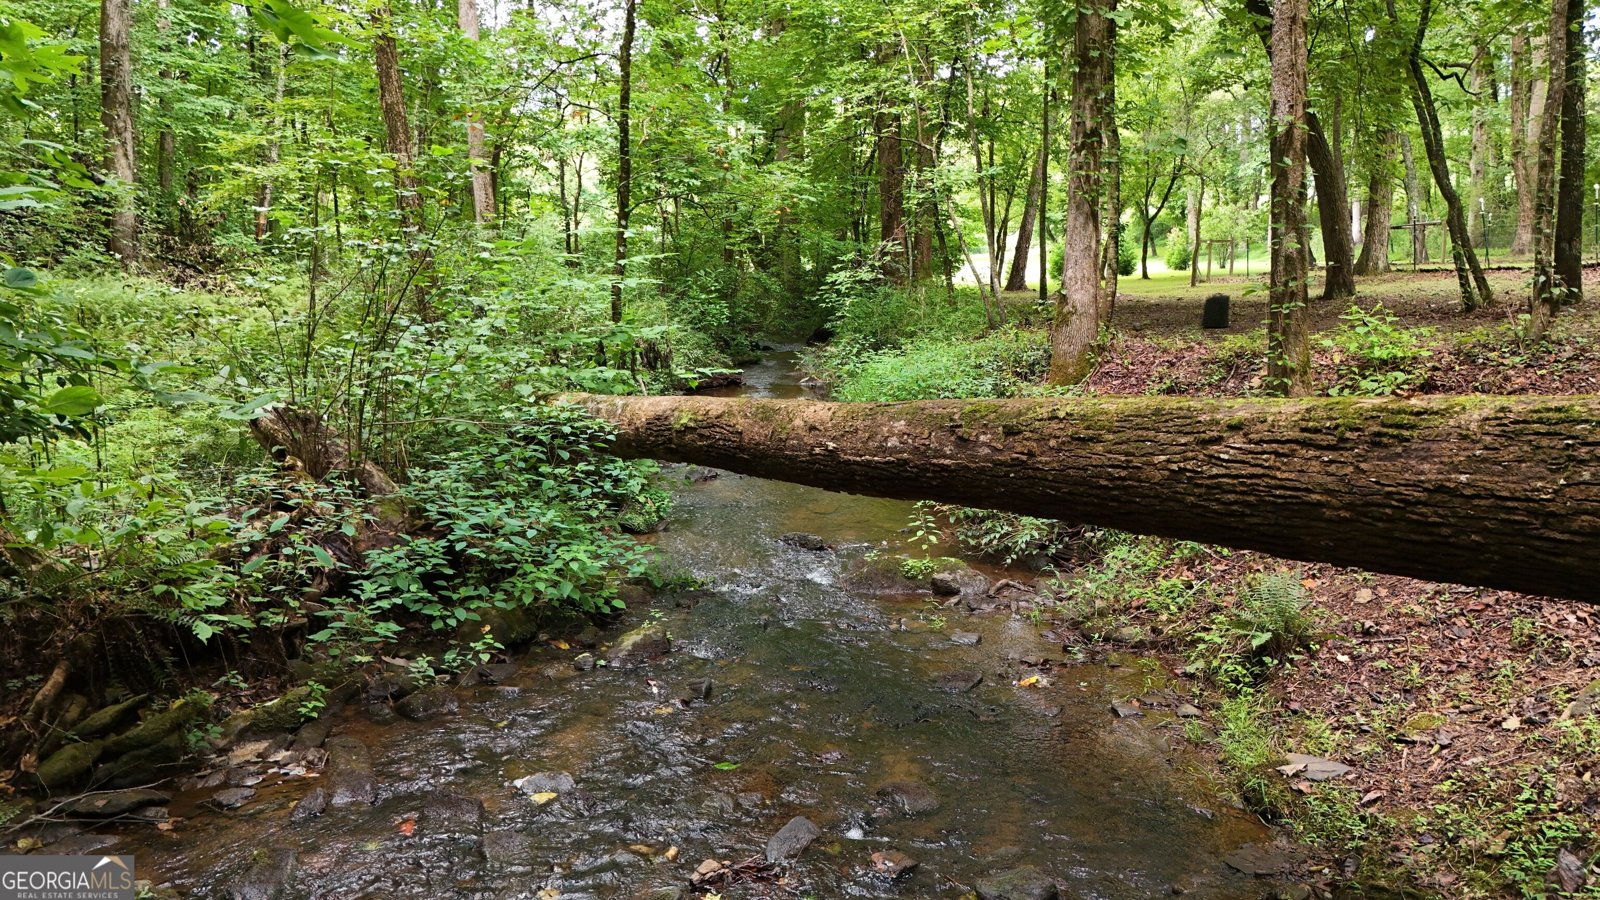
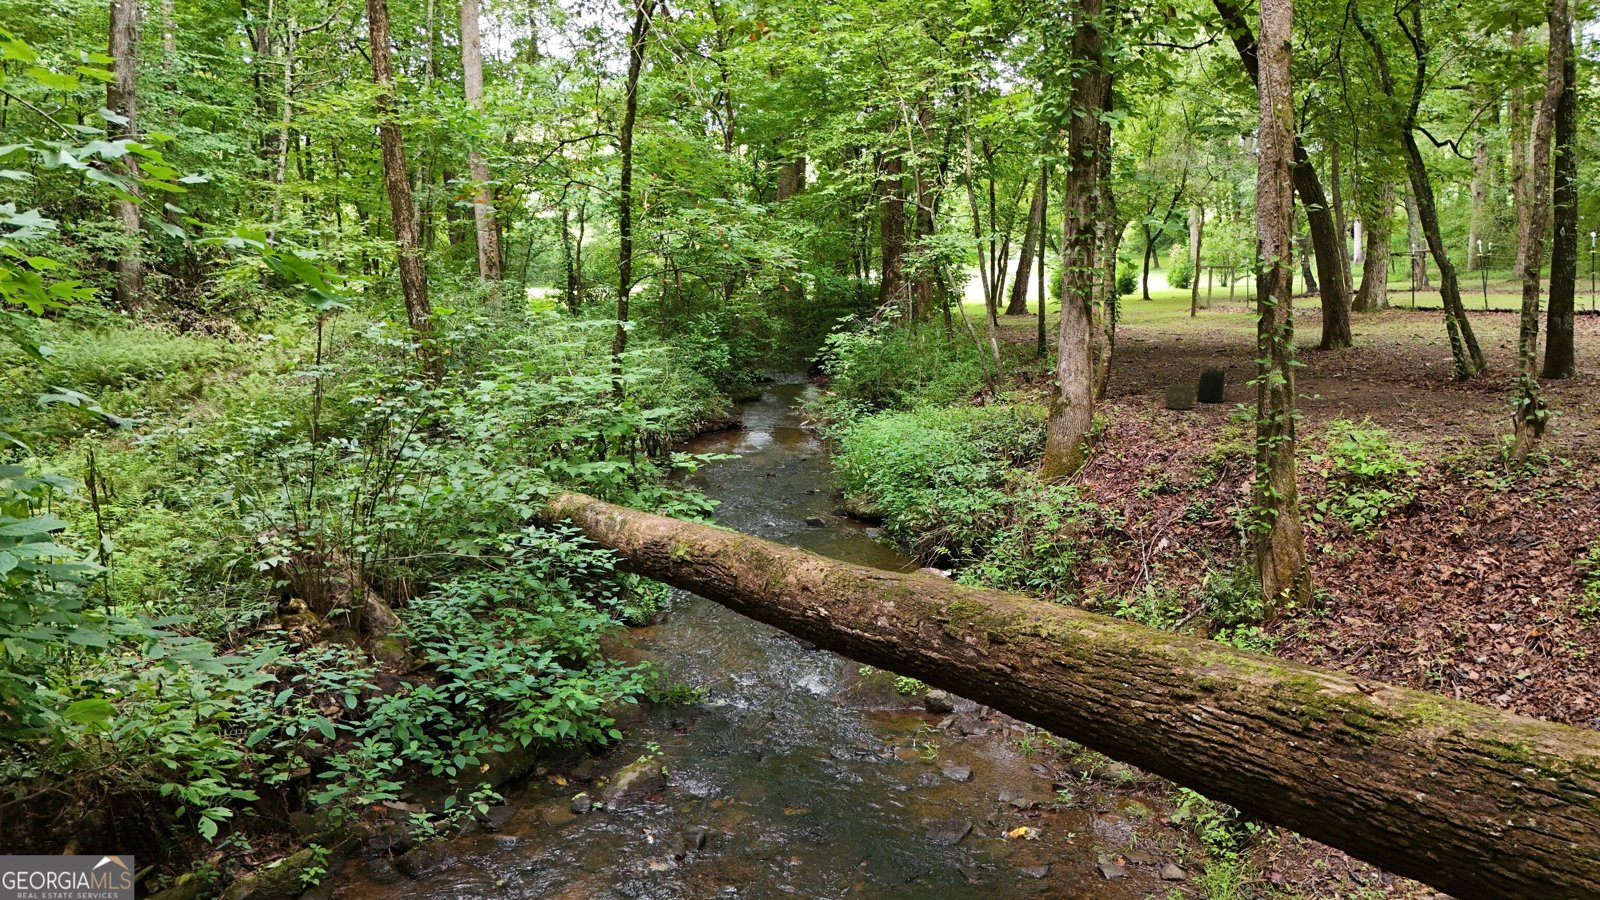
woven basket: none [1169,309,1200,332] -> present [1166,385,1194,409]

